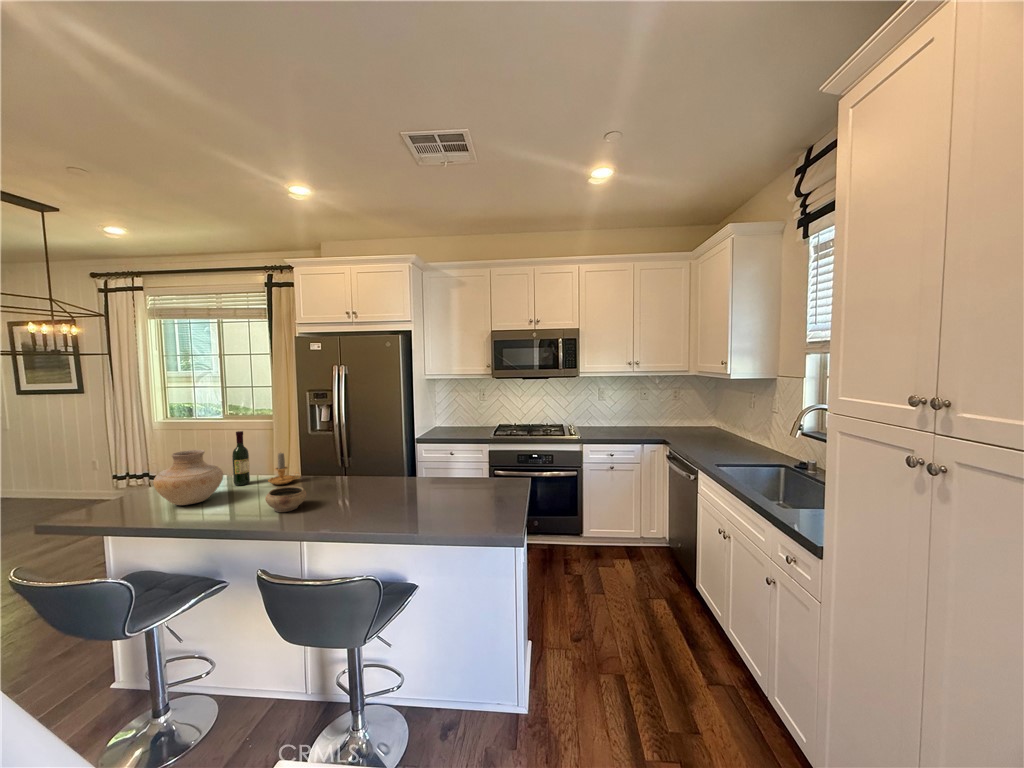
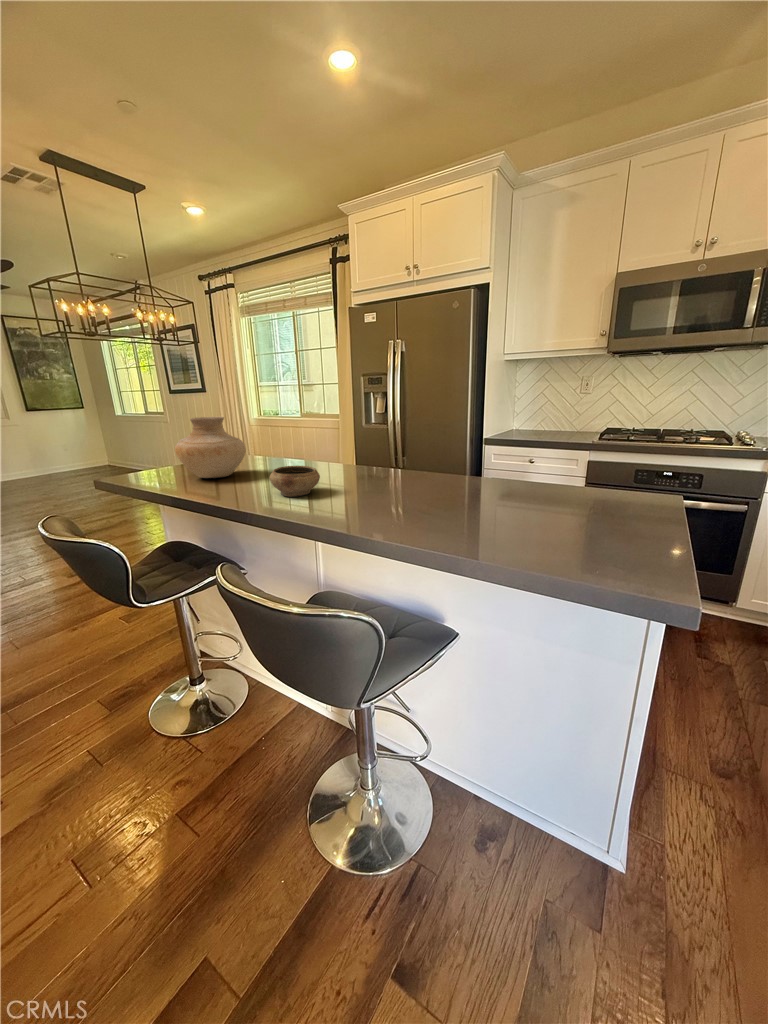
wine bottle: present [232,431,250,485] -> none [263,402,282,467]
candle: present [268,453,300,485] -> none [297,429,331,469]

